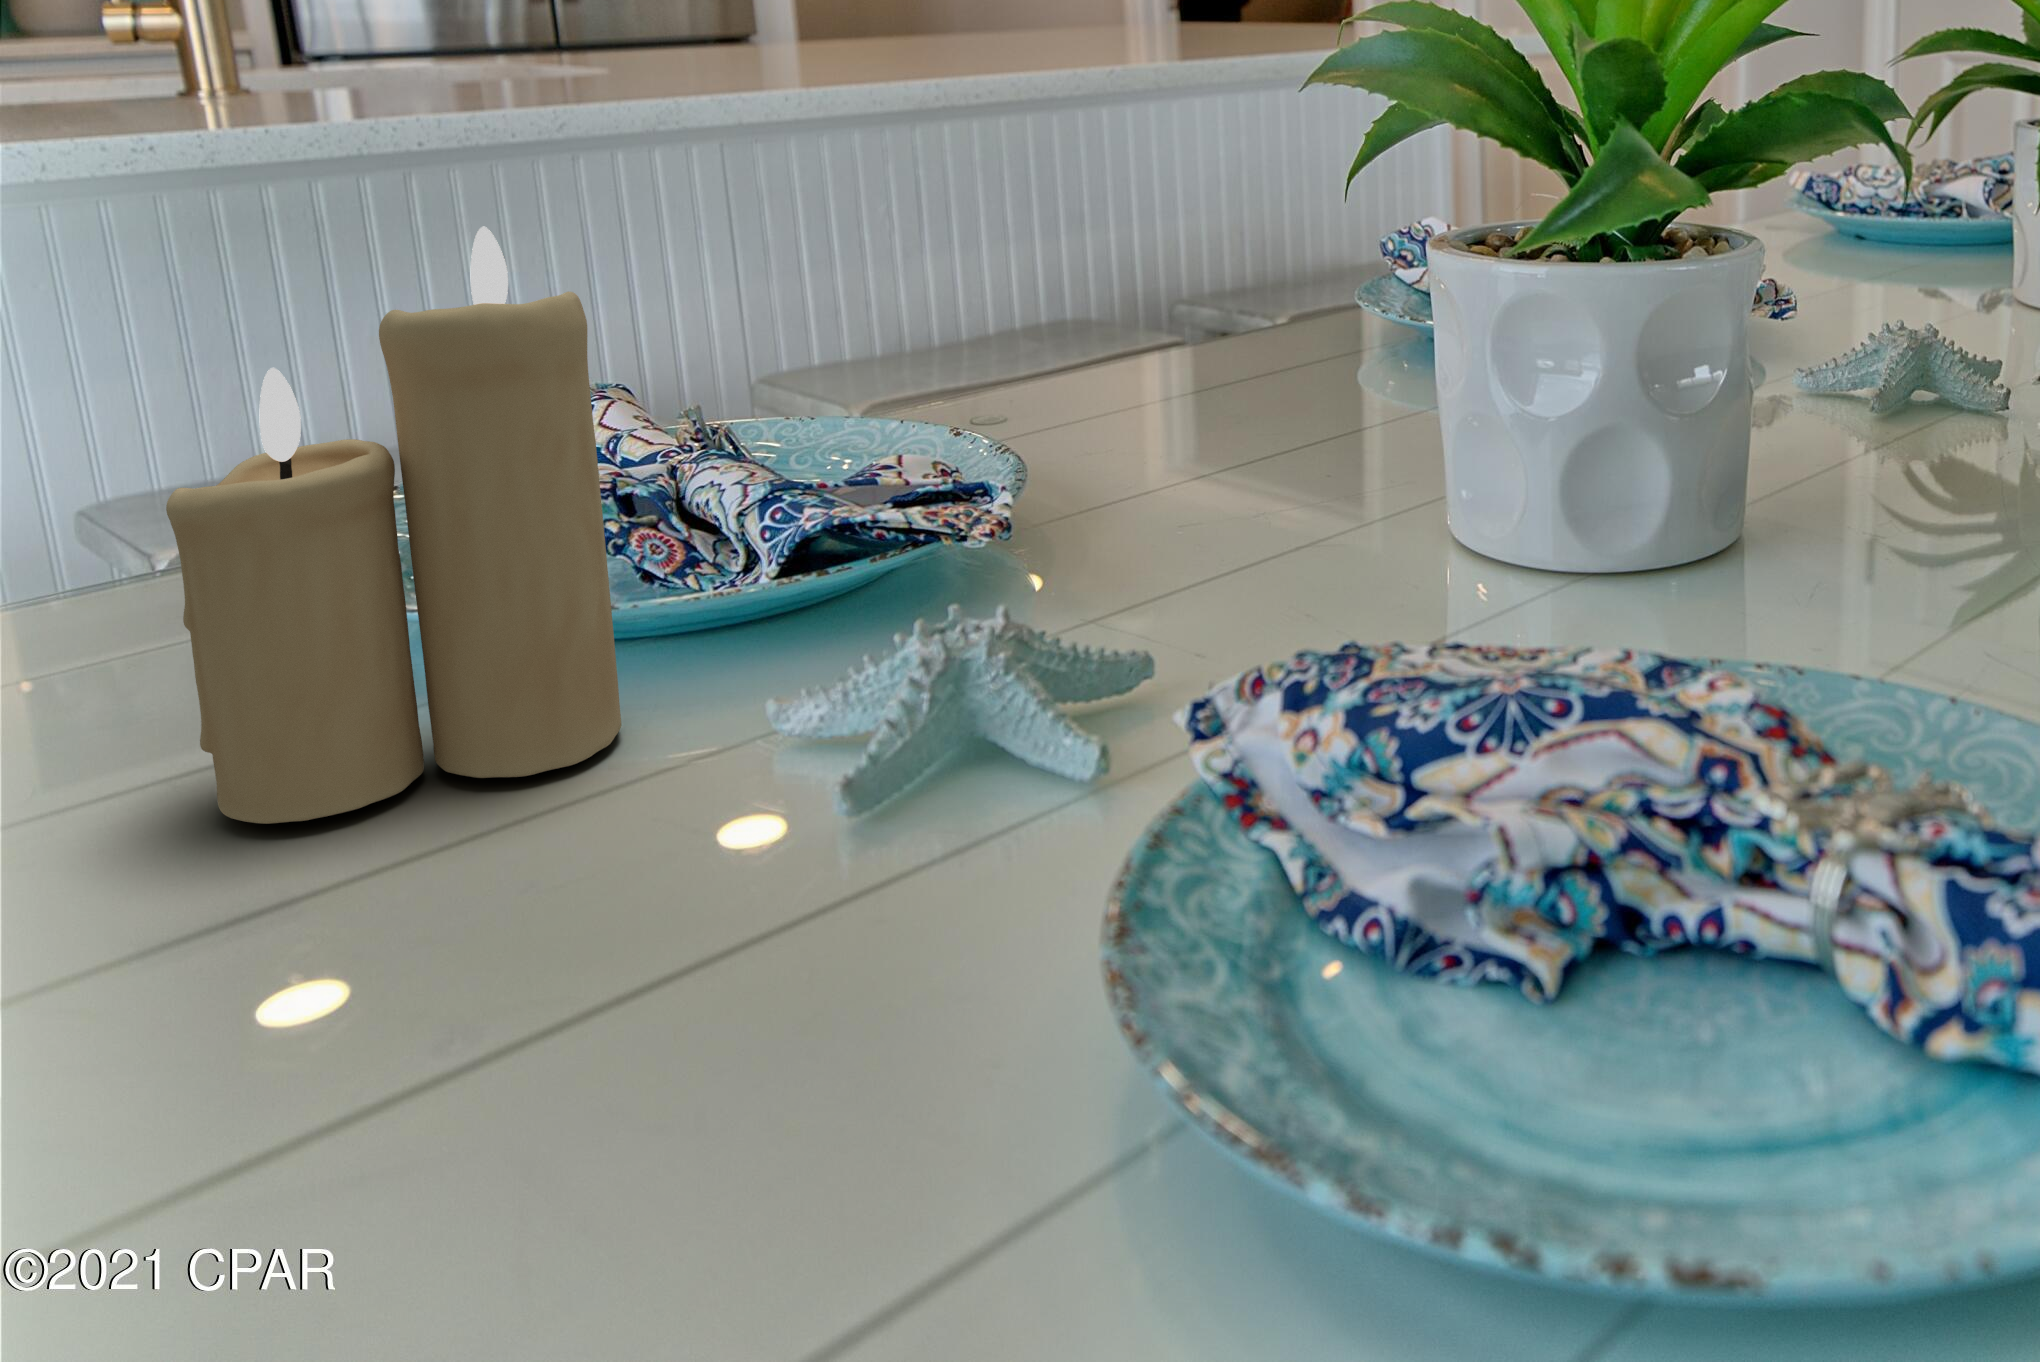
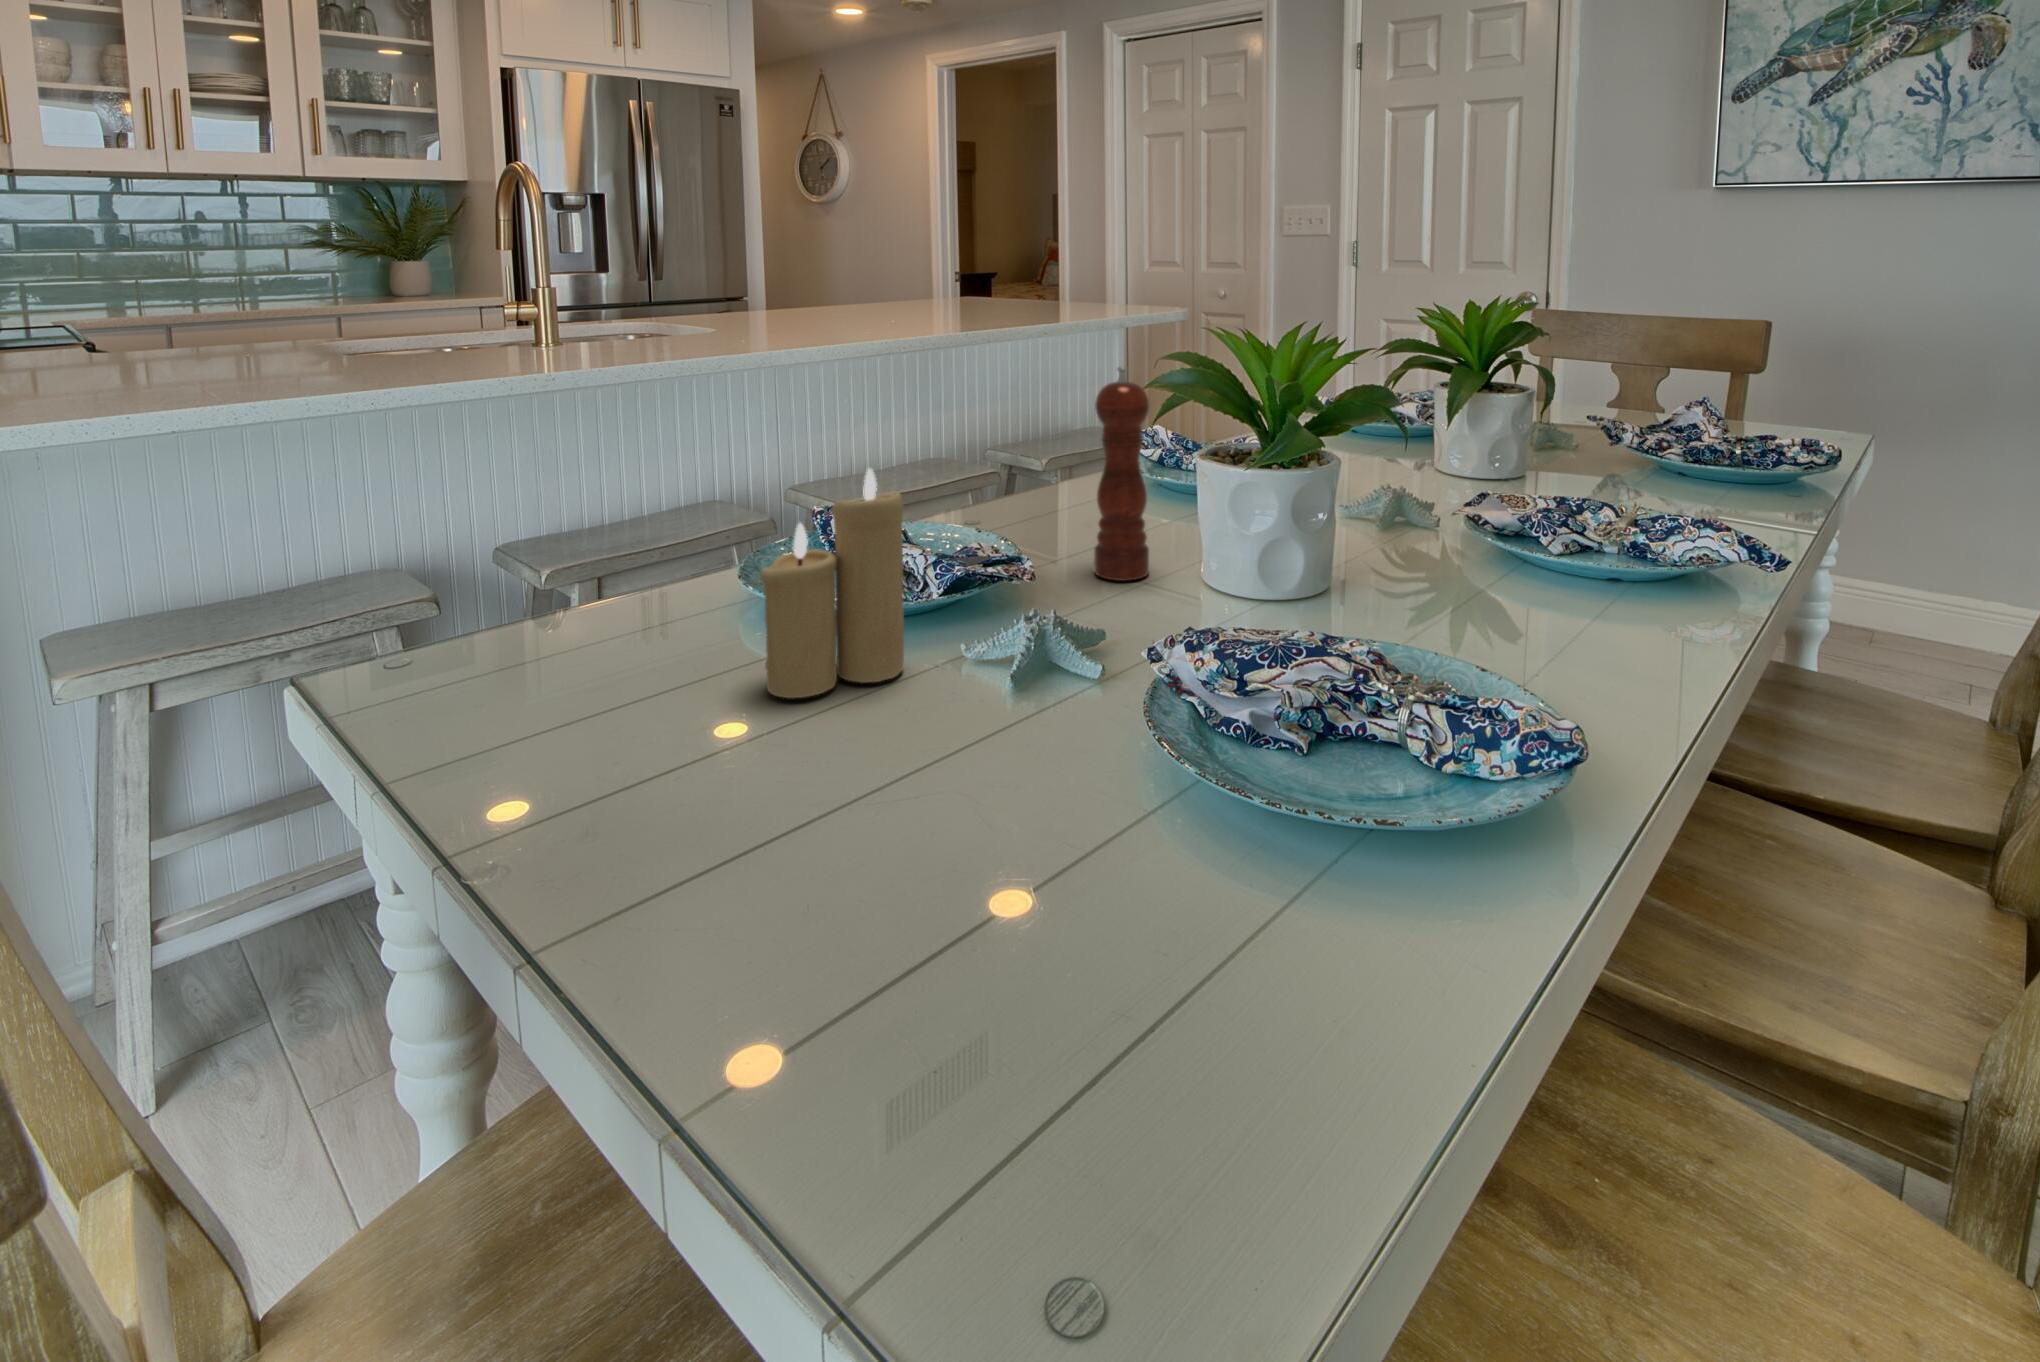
pepper mill: none [1197,15,1335,519] -> present [1094,367,1149,581]

